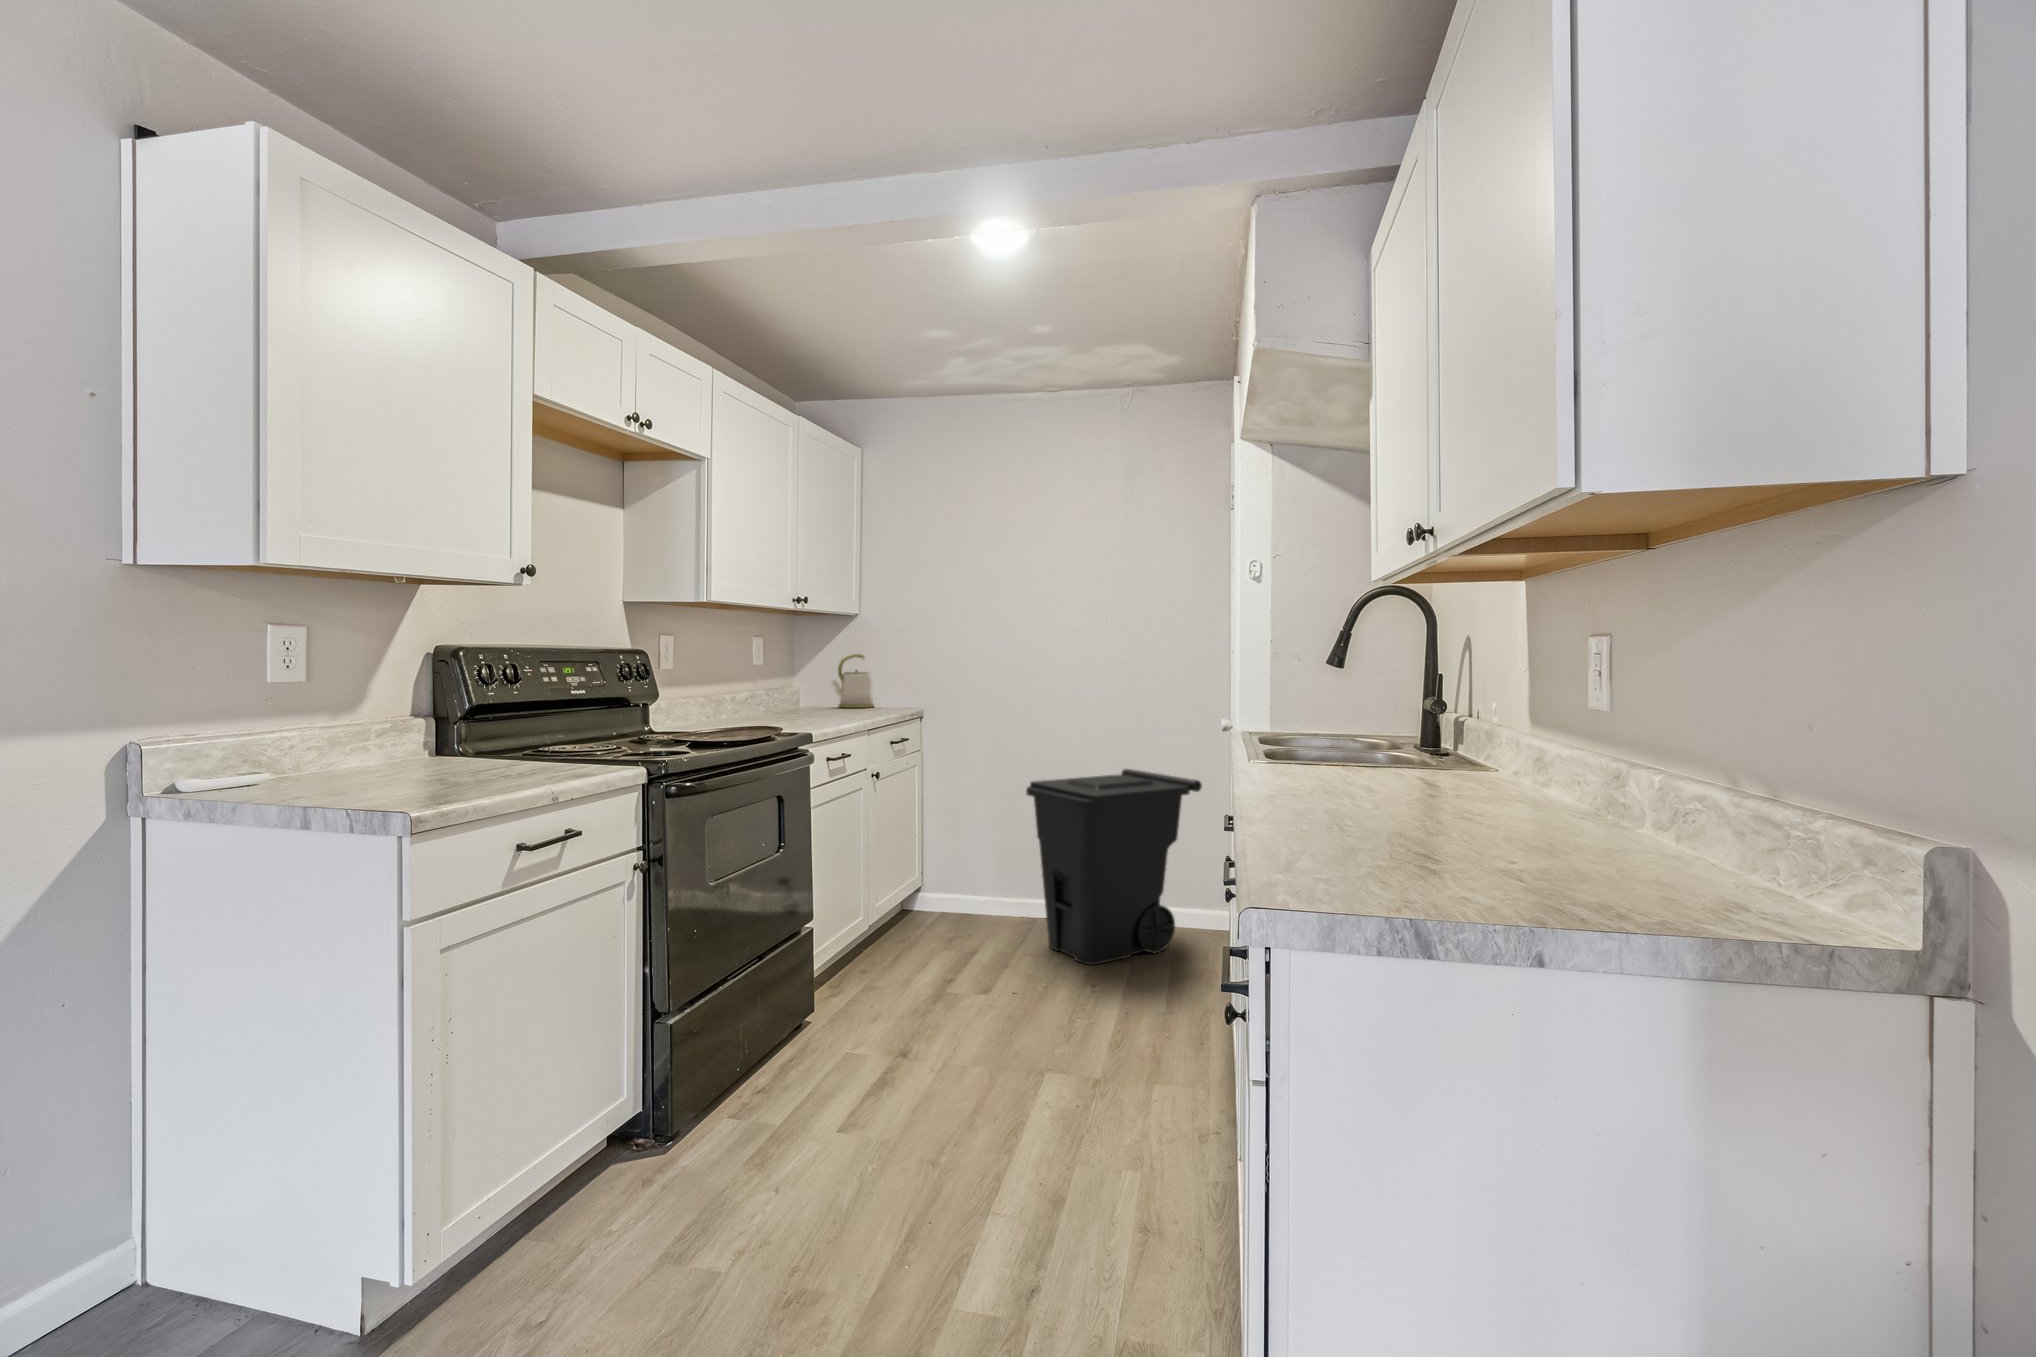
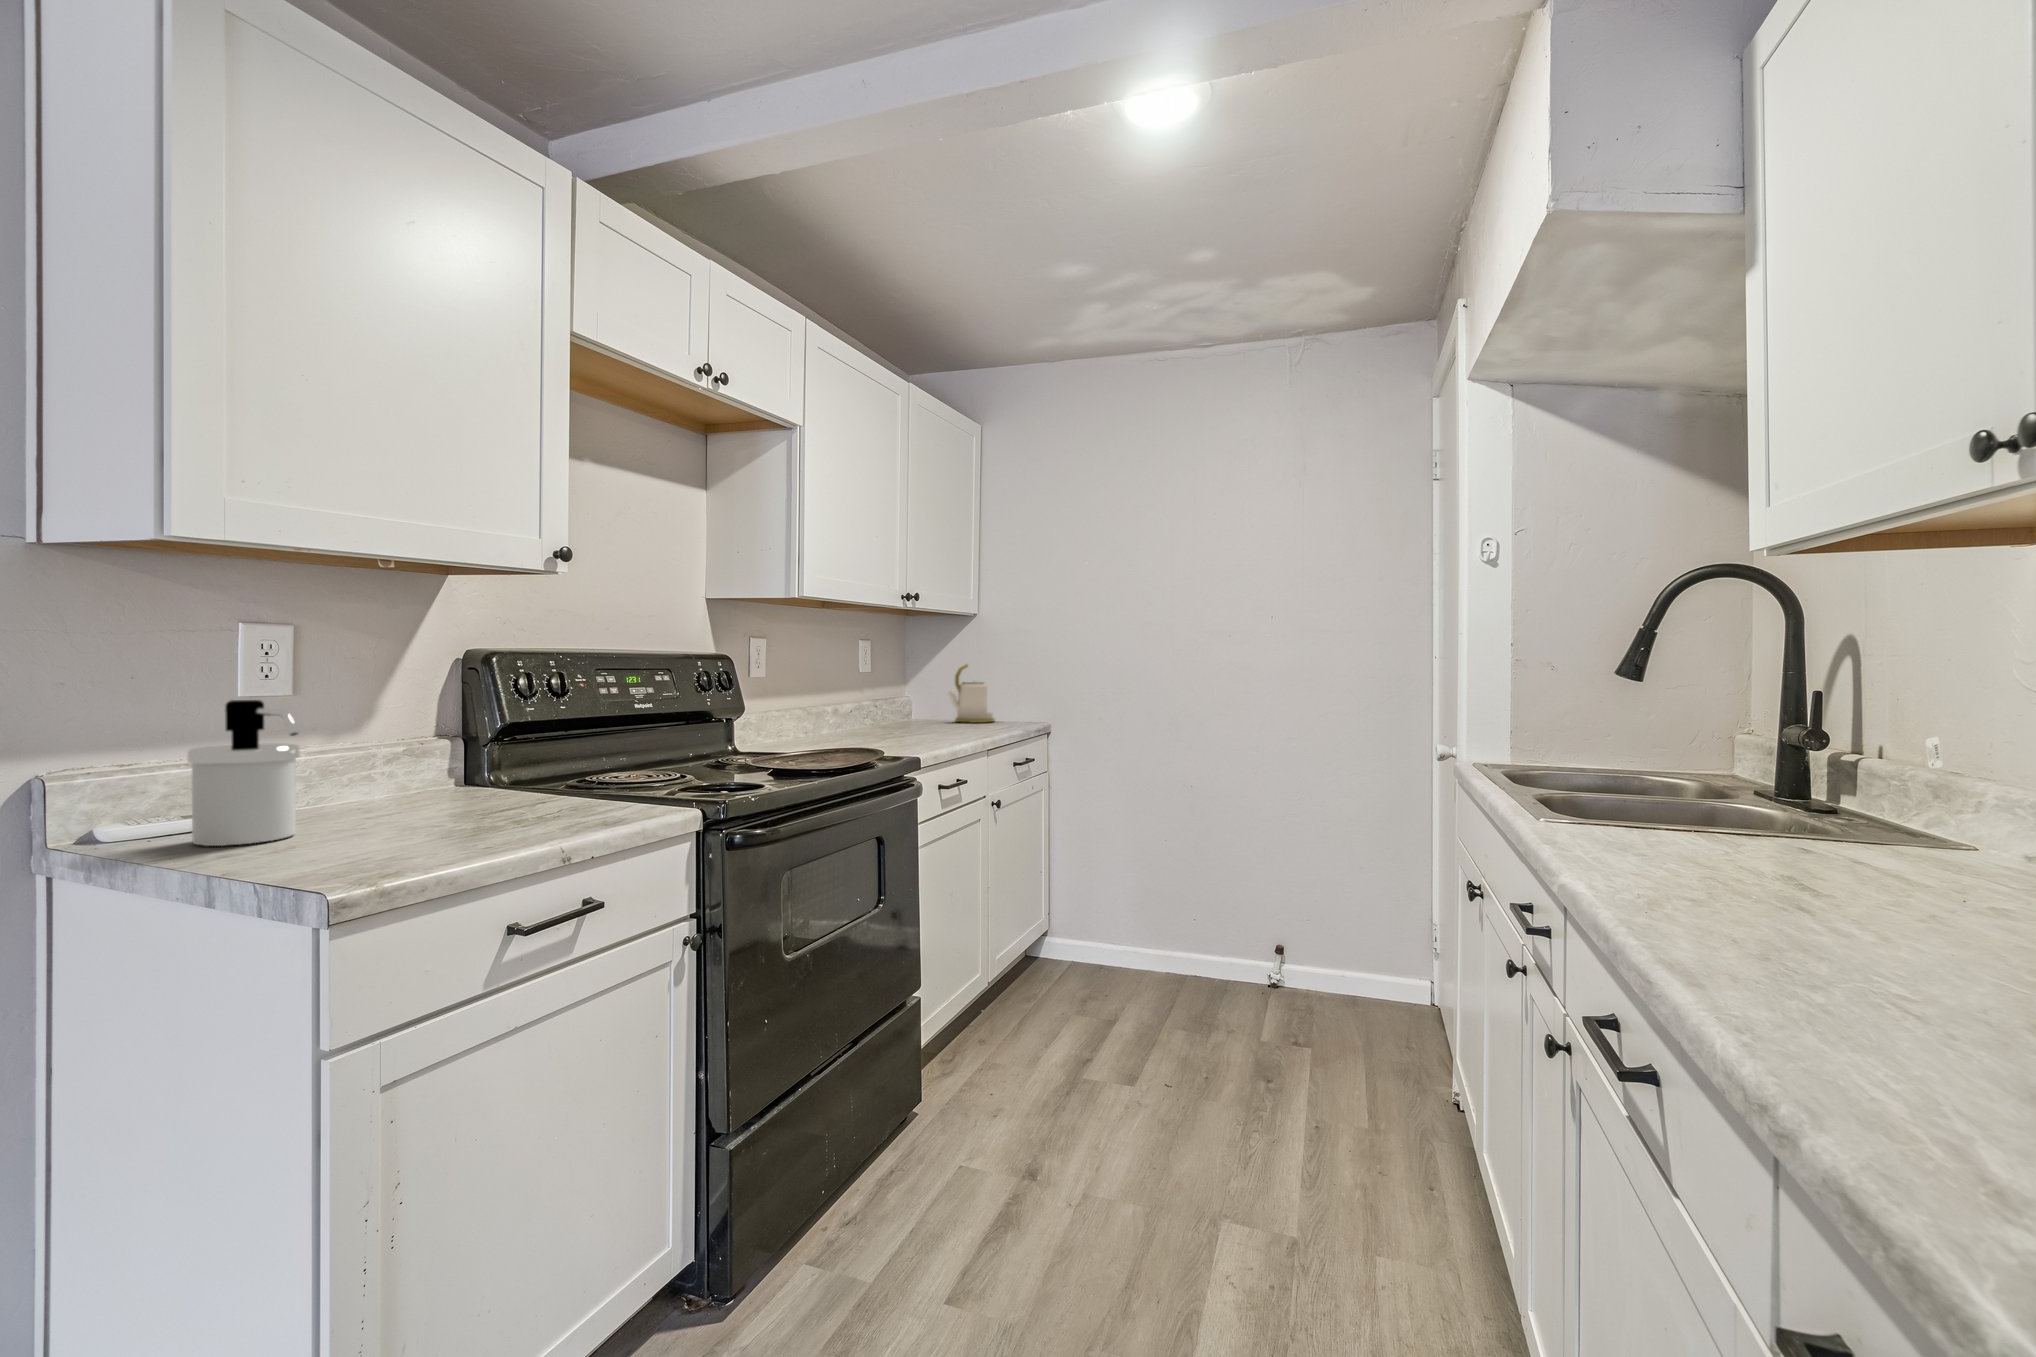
soap dispenser: none [262,684,354,791] -> present [187,700,299,846]
trash can: present [1026,769,1202,965] -> none [1174,799,1394,1043]

